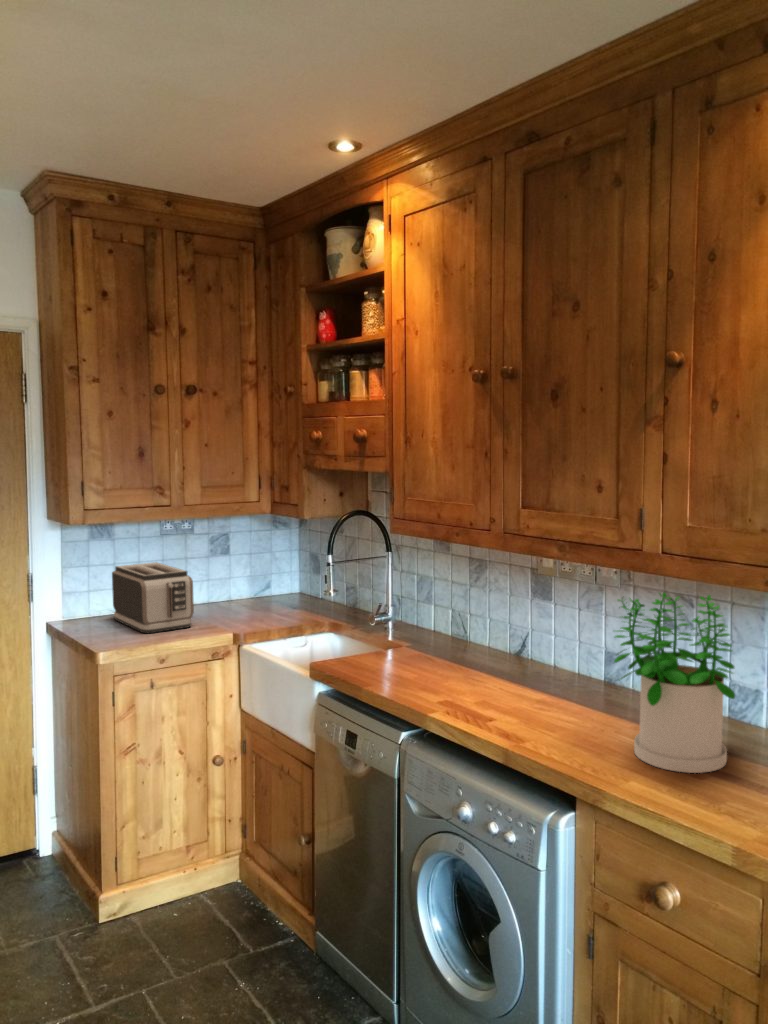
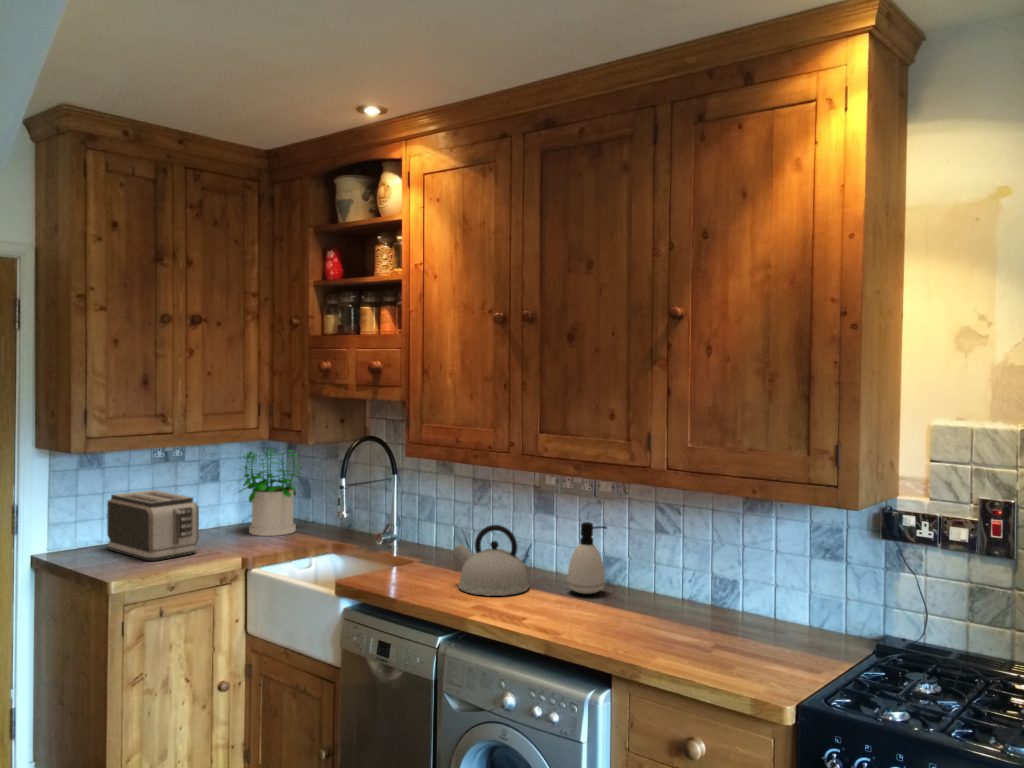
potted plant: present [614,593,735,773] -> present [240,449,302,536]
kettle: none [430,610,516,690] -> present [453,525,529,596]
soap dispenser: none [557,611,604,693] -> present [567,522,607,594]

